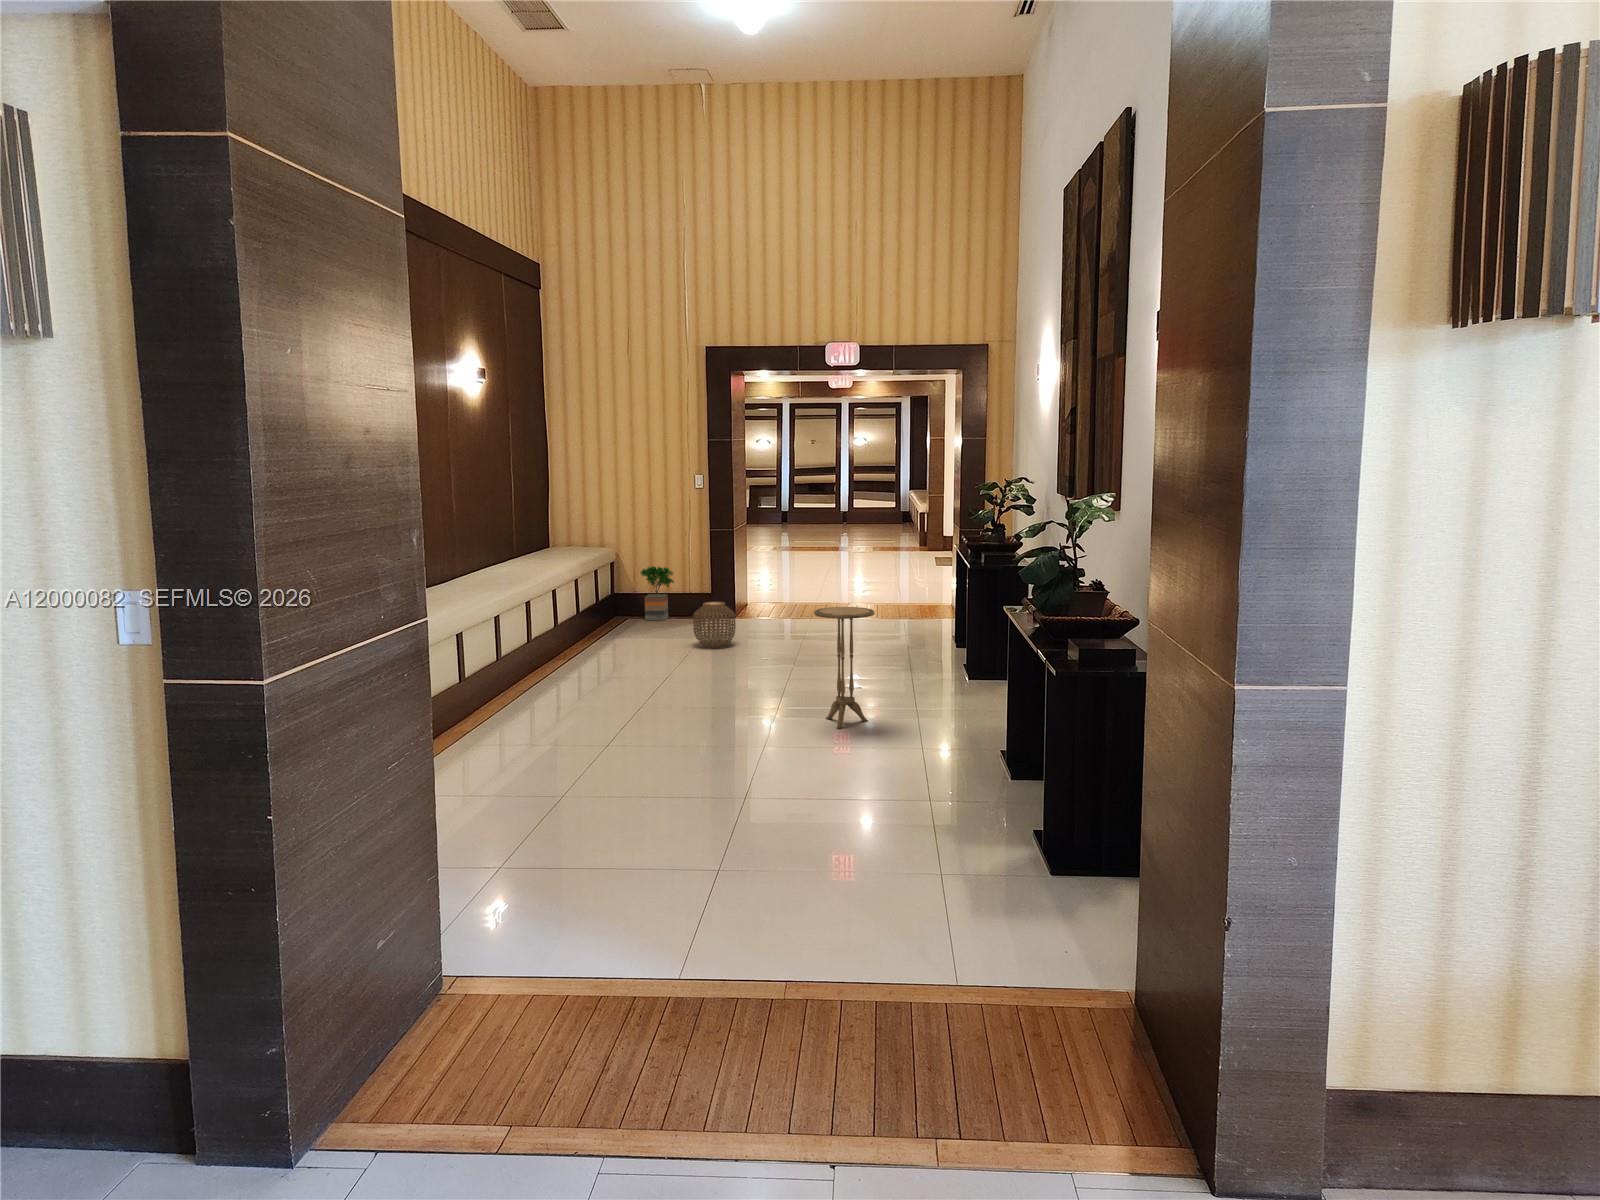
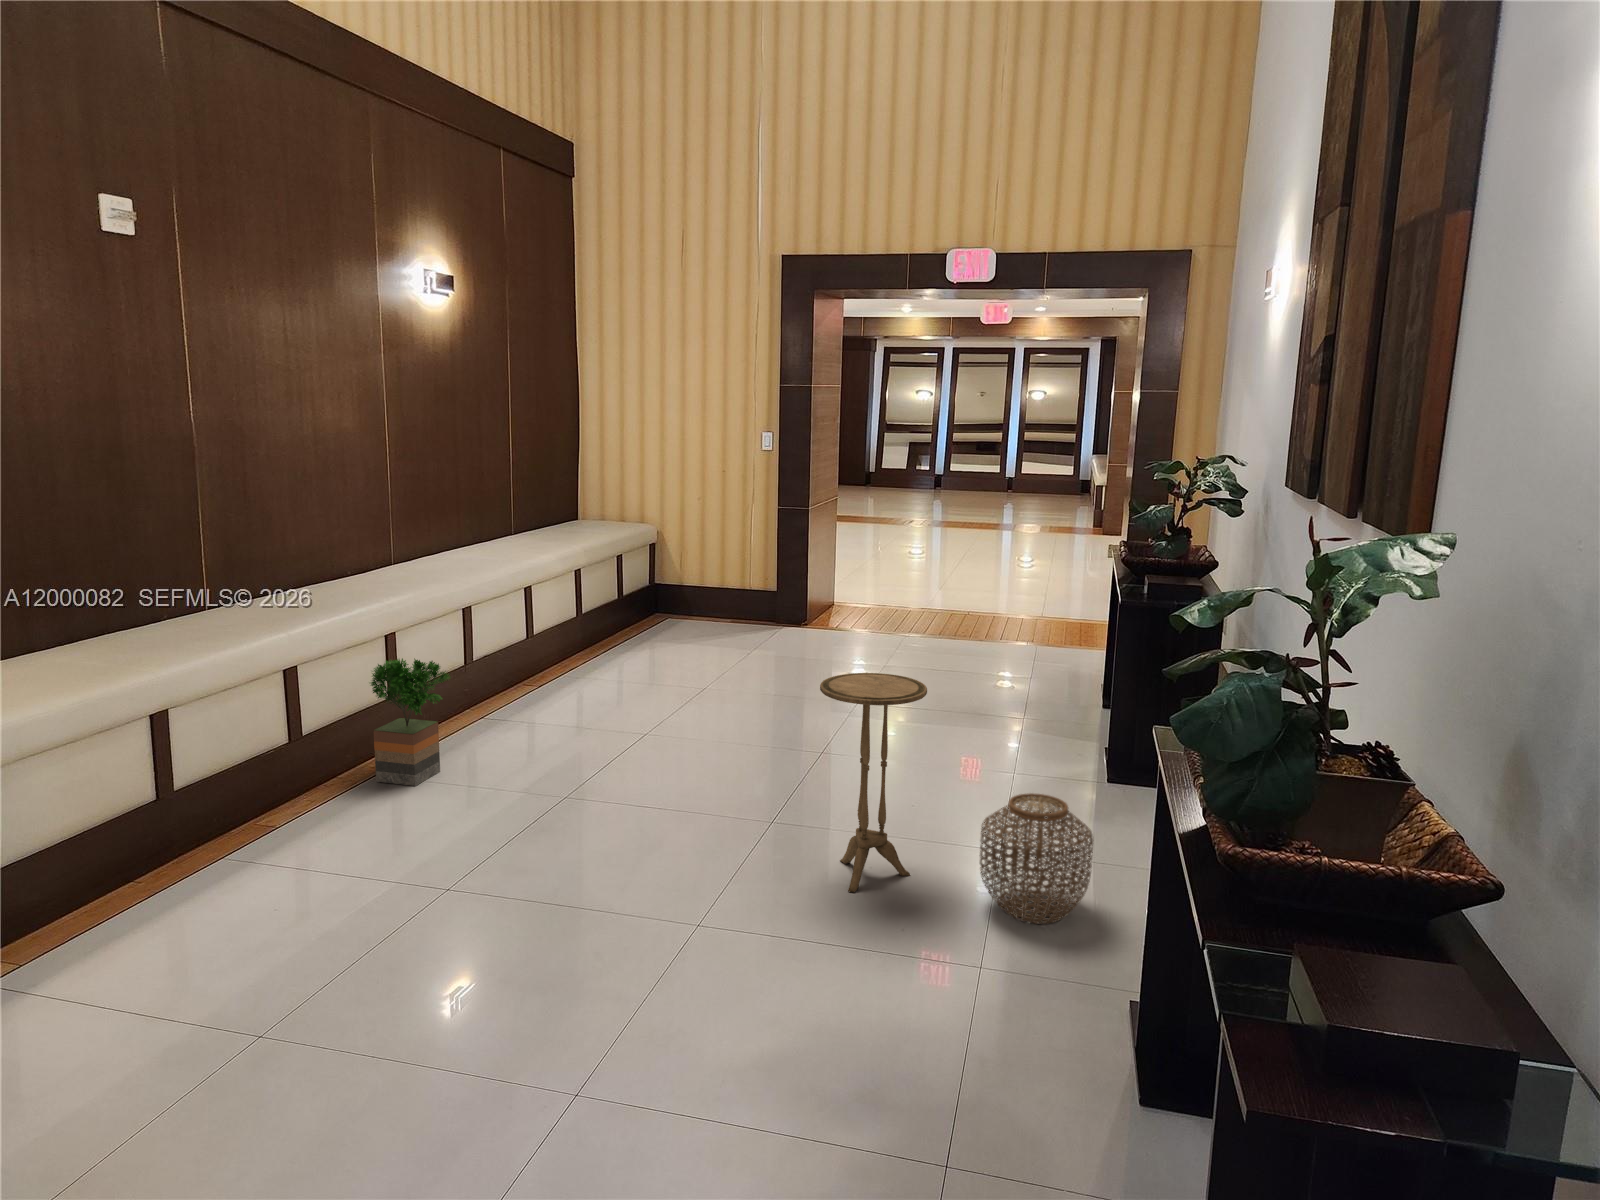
potted tree: present [641,566,674,620] -> present [371,658,450,786]
woven basket: present [693,602,735,648] -> present [980,793,1093,924]

